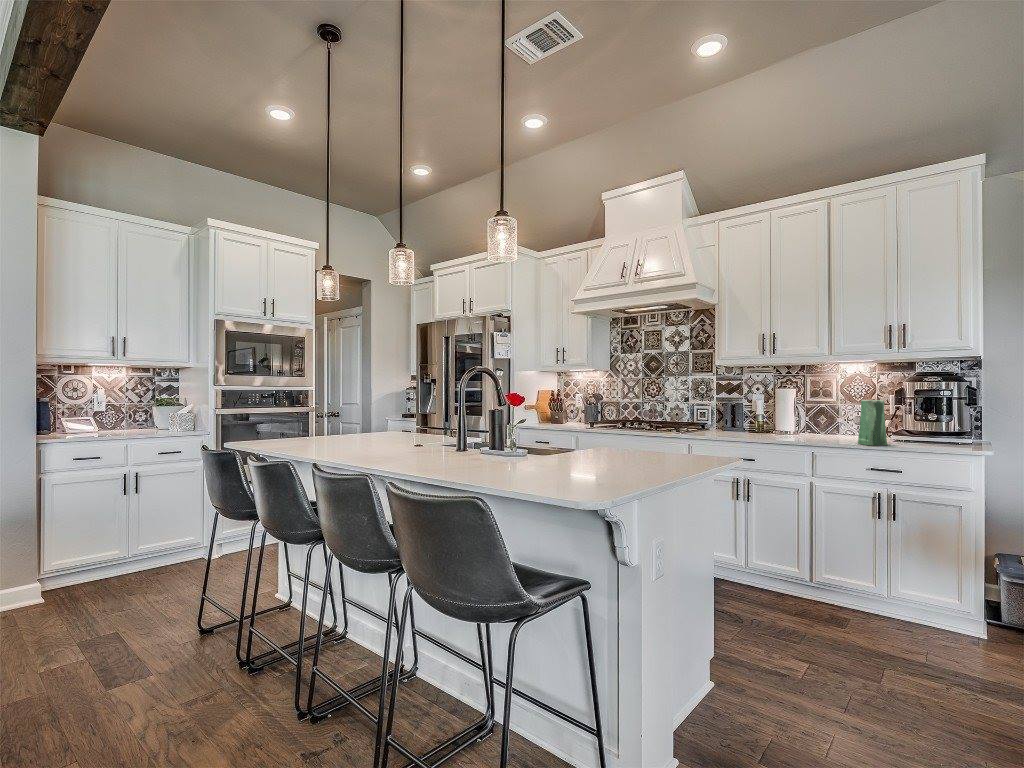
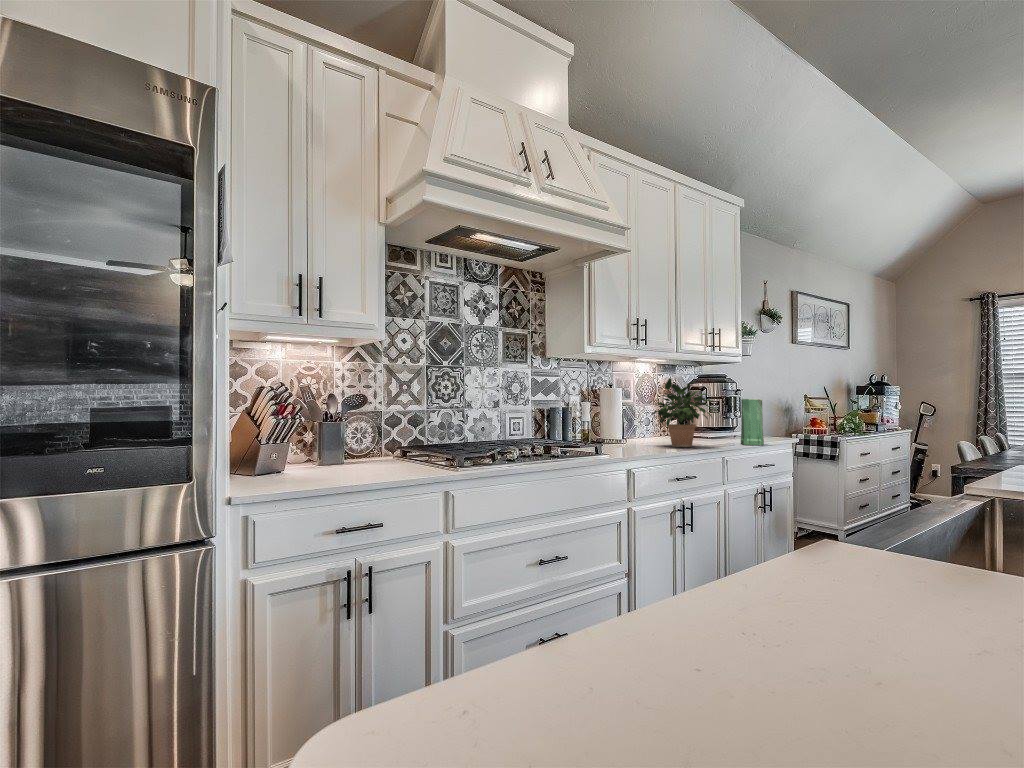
potted plant: none [751,383,816,438] -> present [652,379,716,447]

